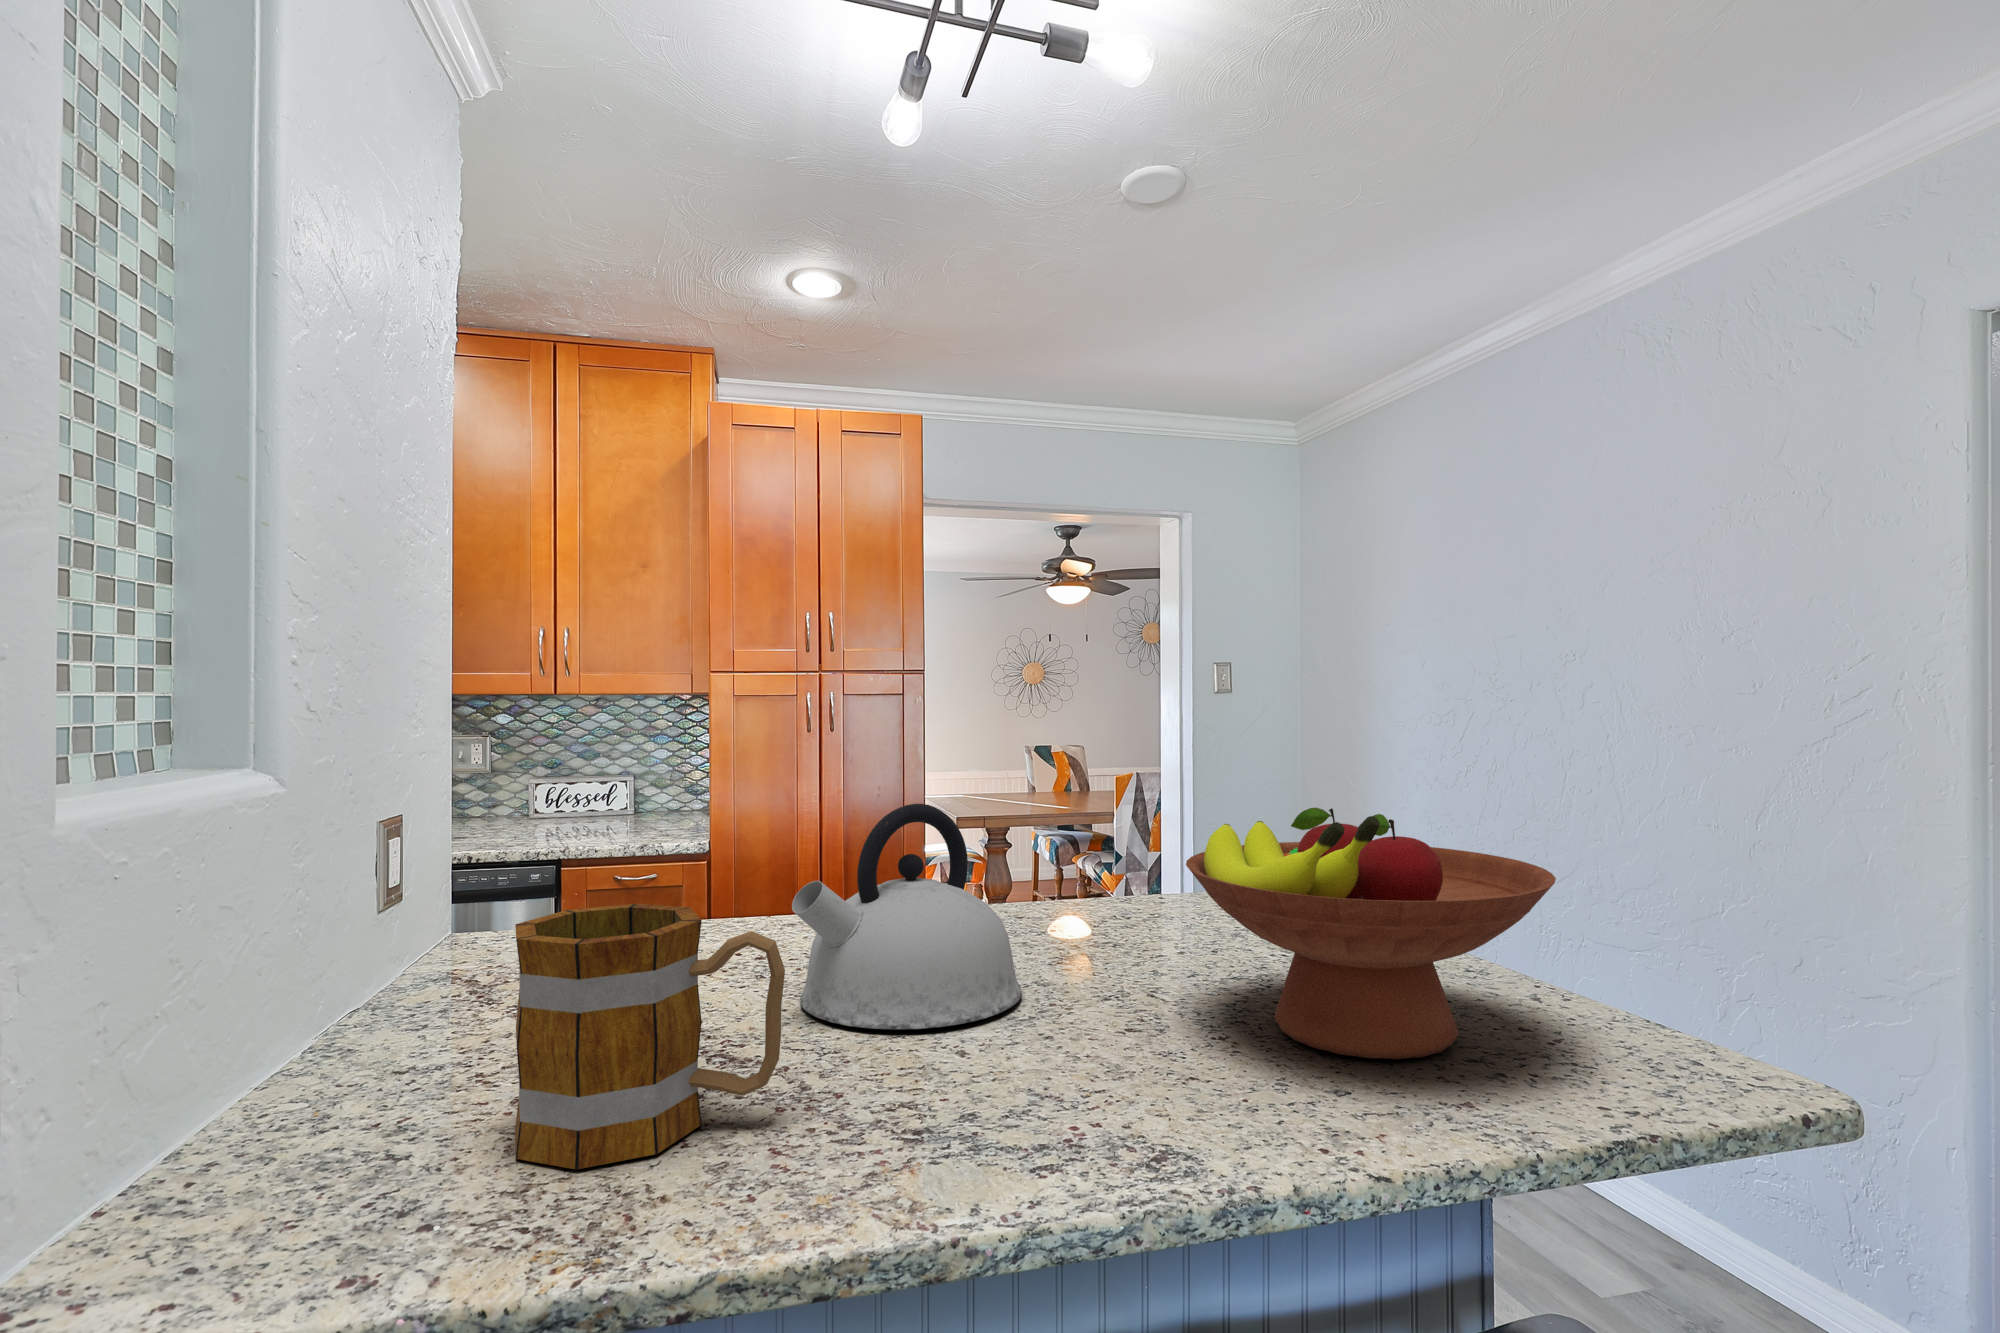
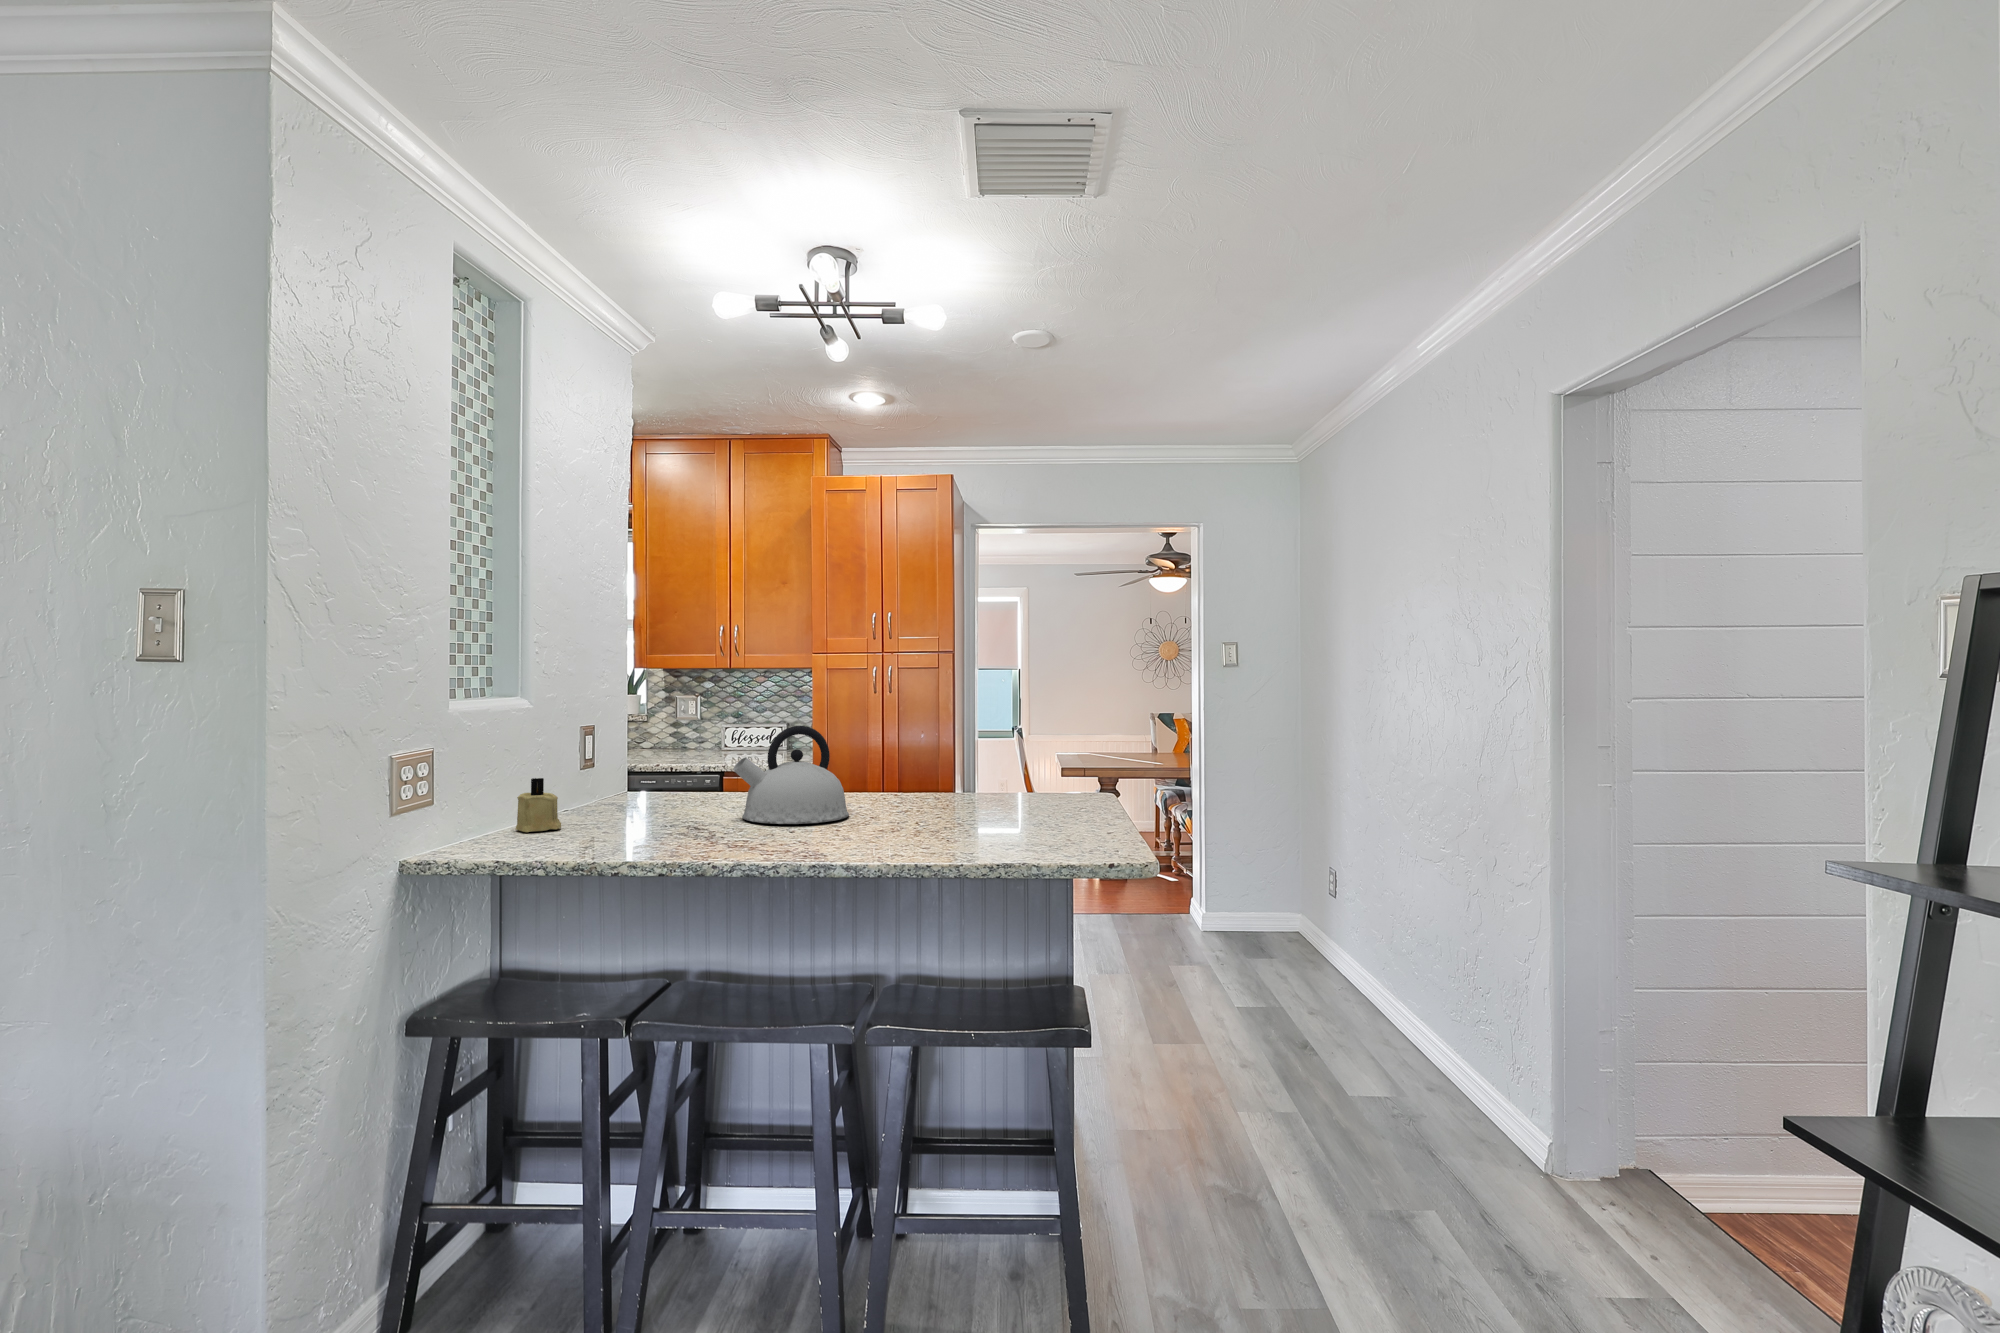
fruit bowl: present [1186,808,1556,1059] -> none [891,731,1054,843]
mug: present [515,904,785,1170] -> none [592,756,694,843]
candle: none [265,980,395,1139] -> present [516,778,561,832]

